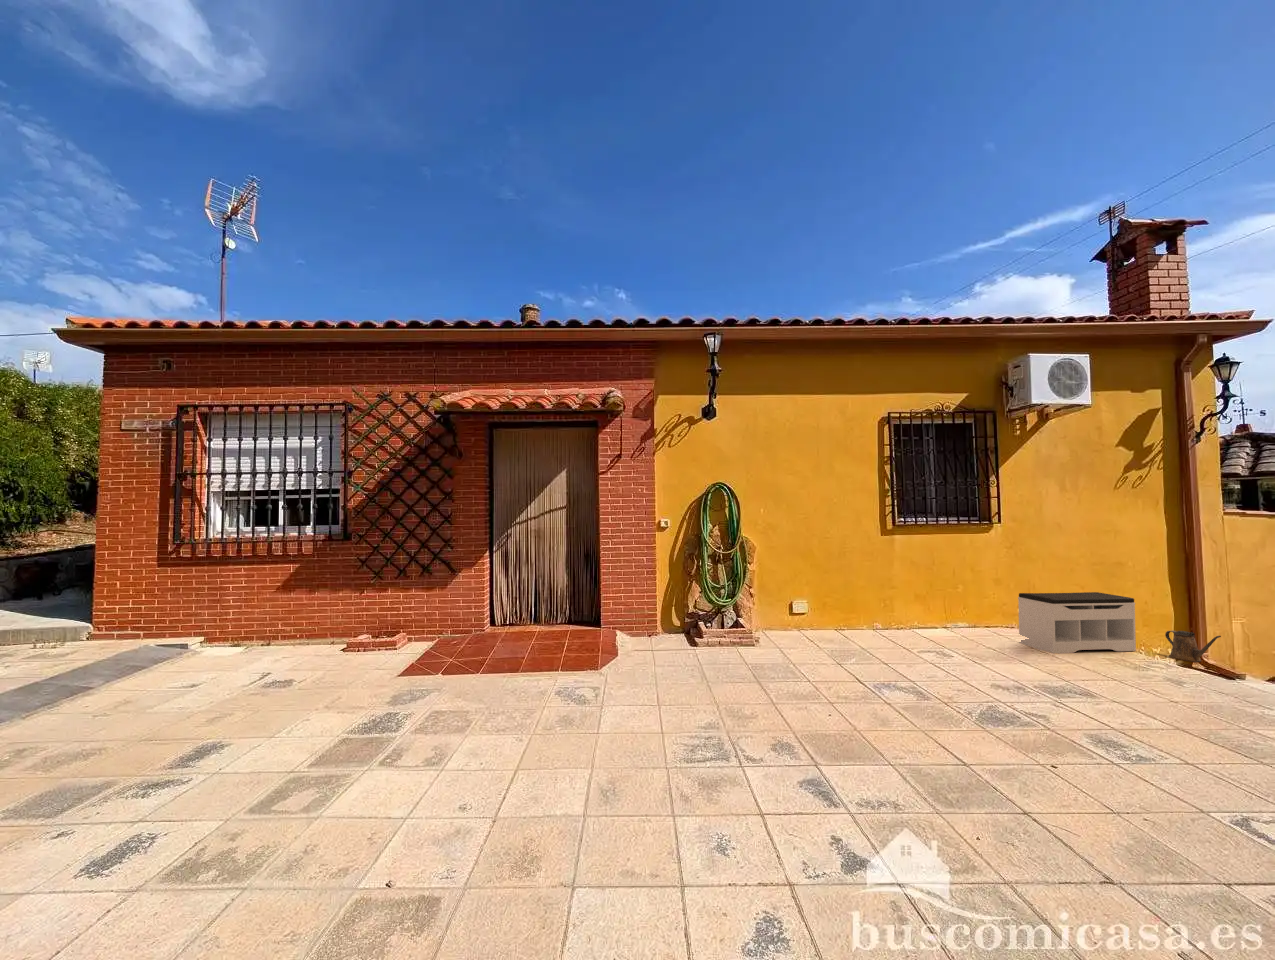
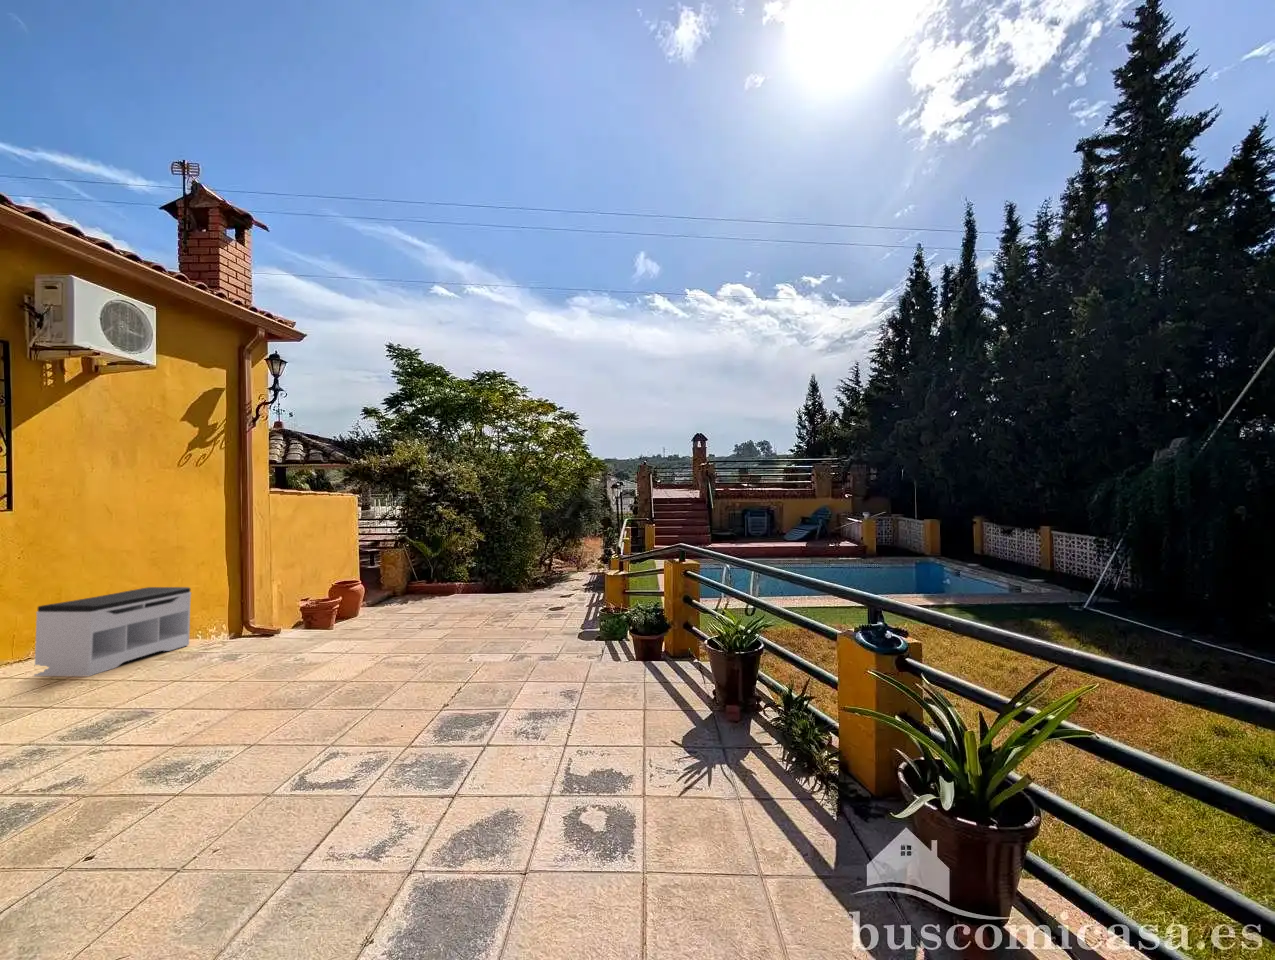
watering can: present [1165,631,1221,662] -> none [217,610,266,642]

